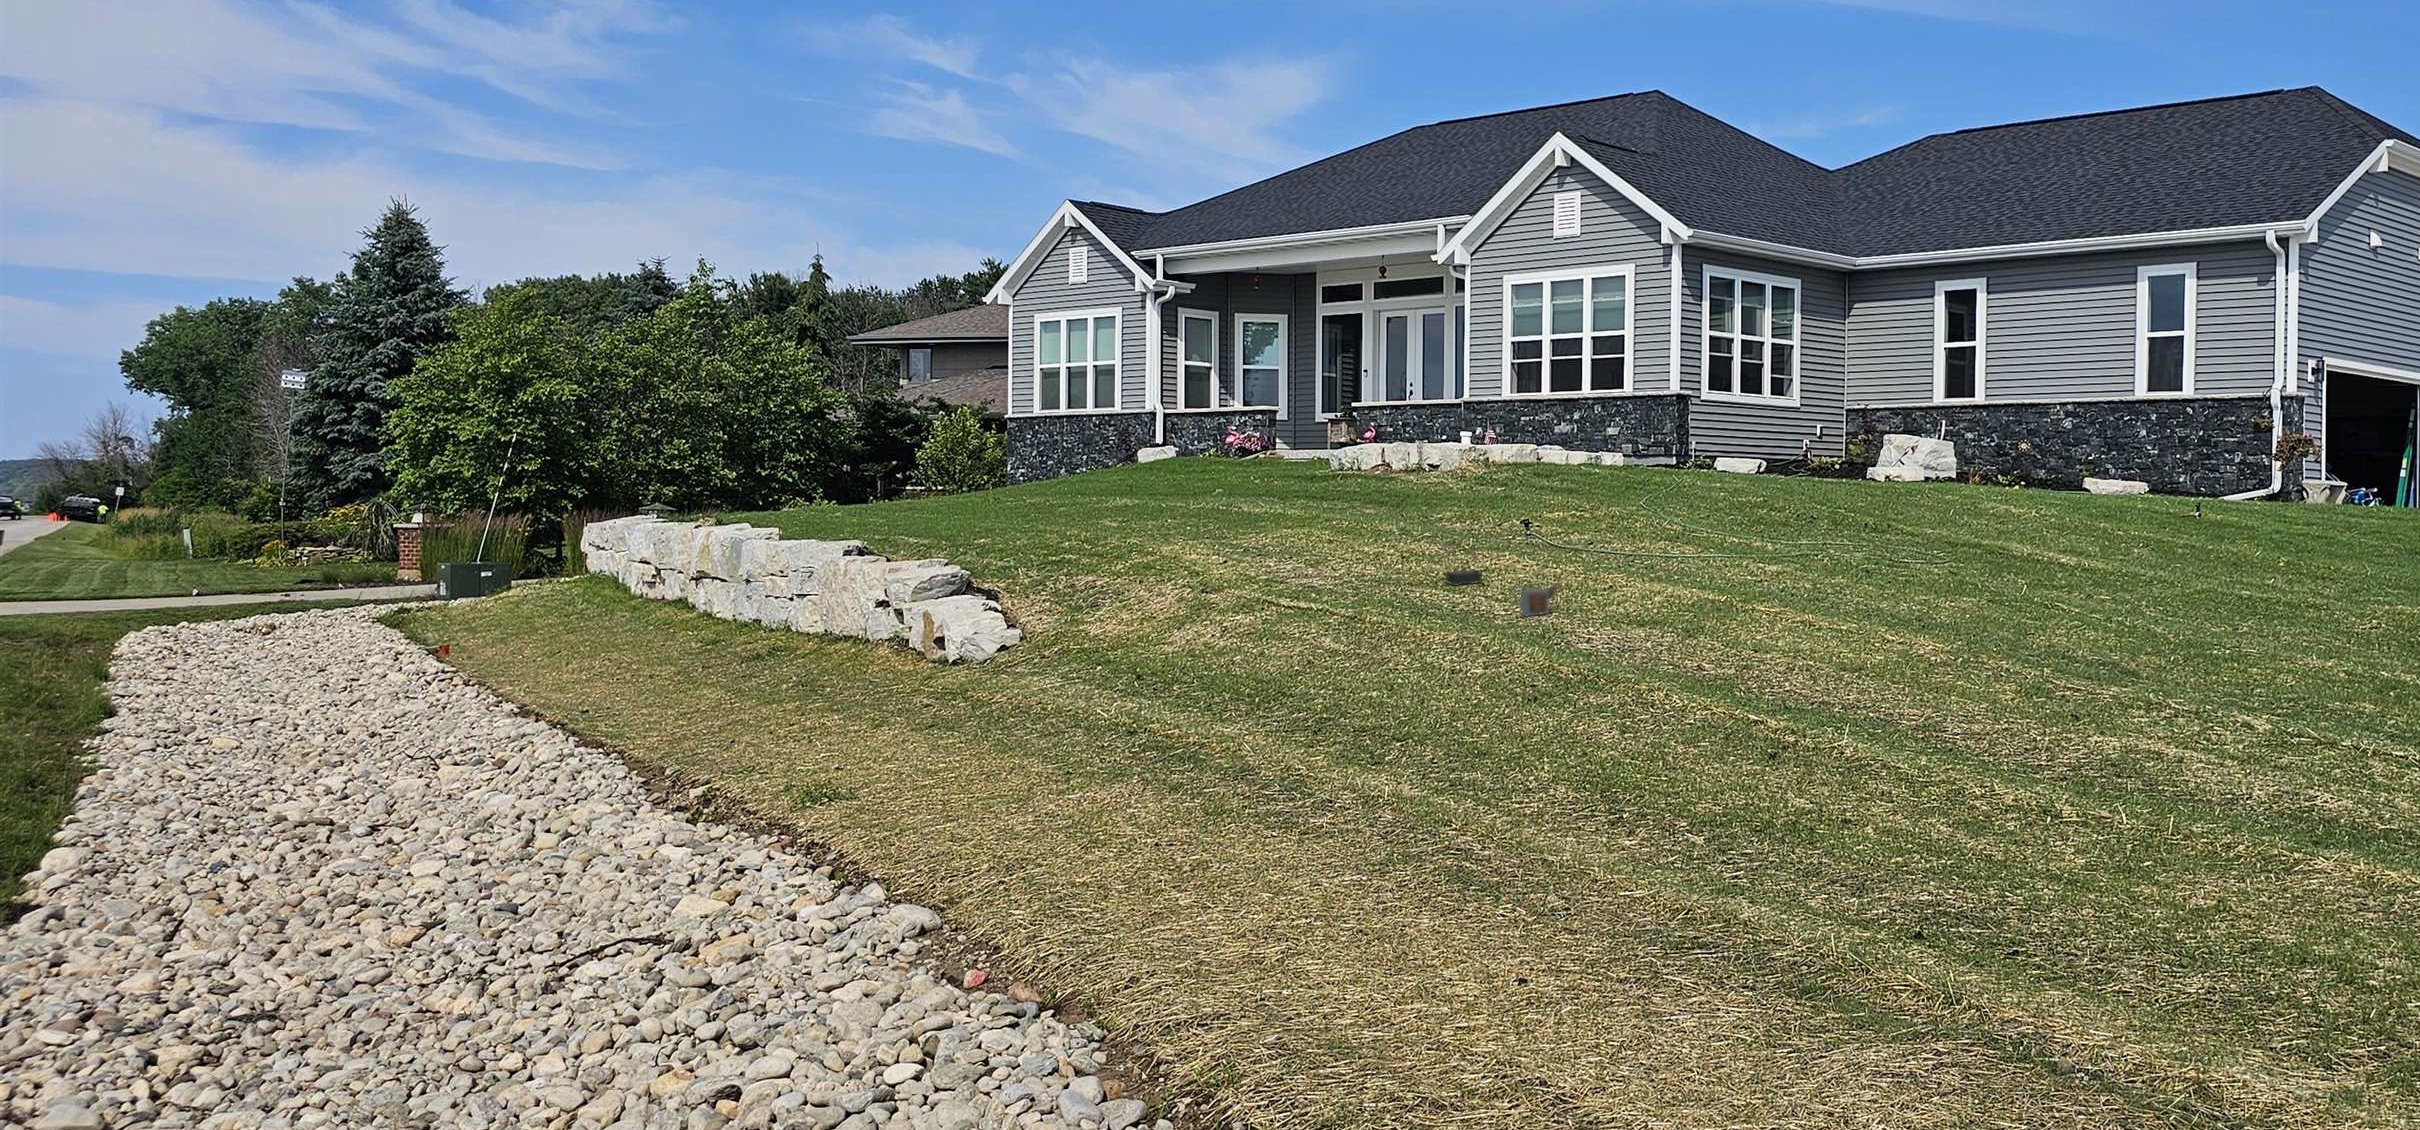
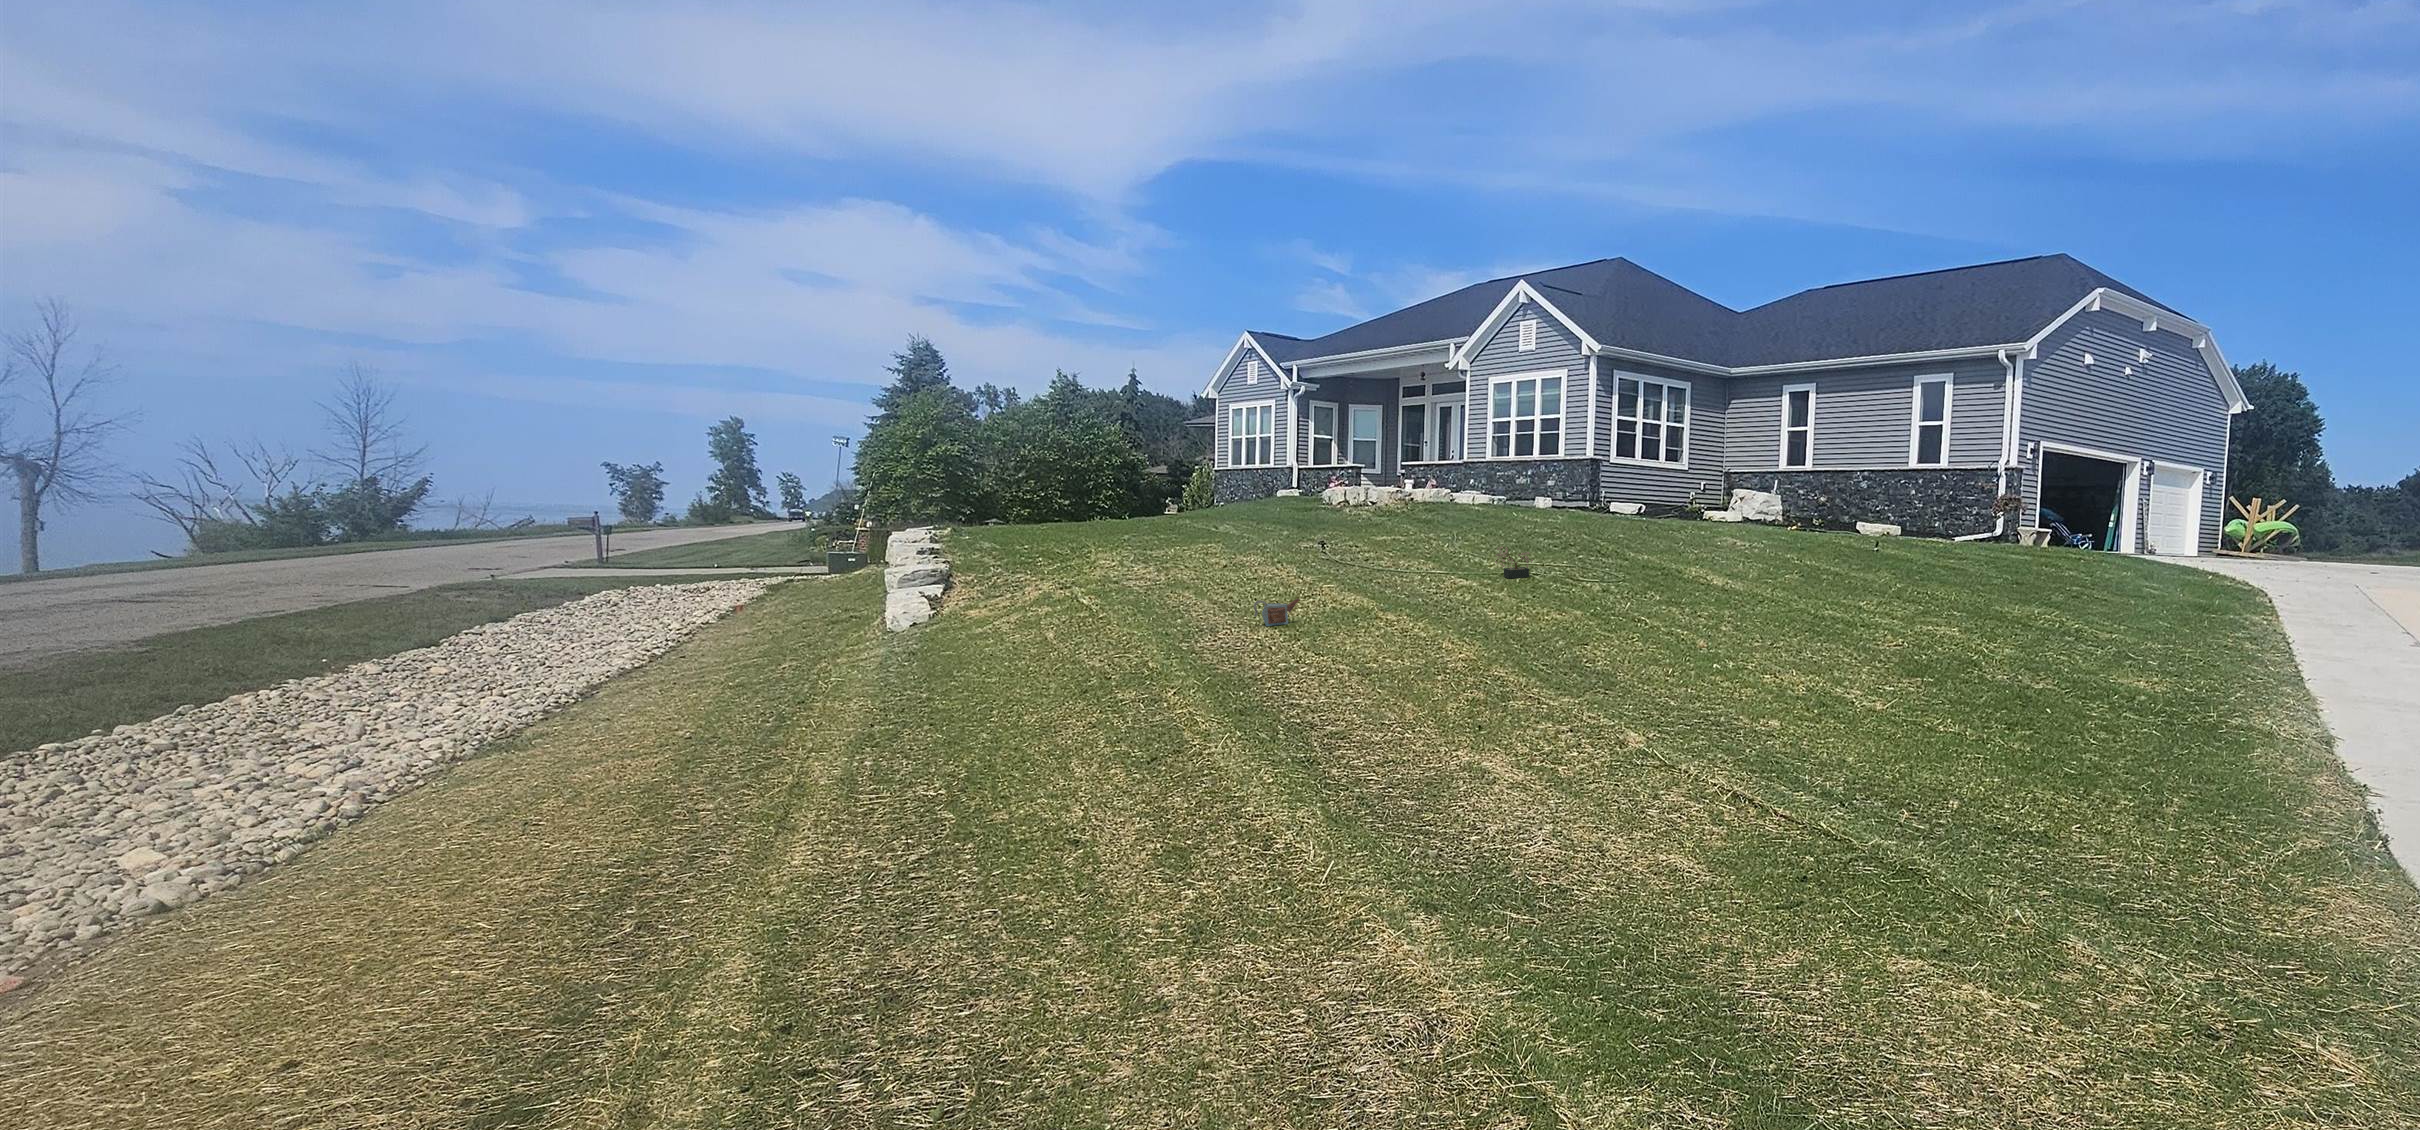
decorative plant: present [1438,547,1482,585] -> present [1495,547,1533,579]

